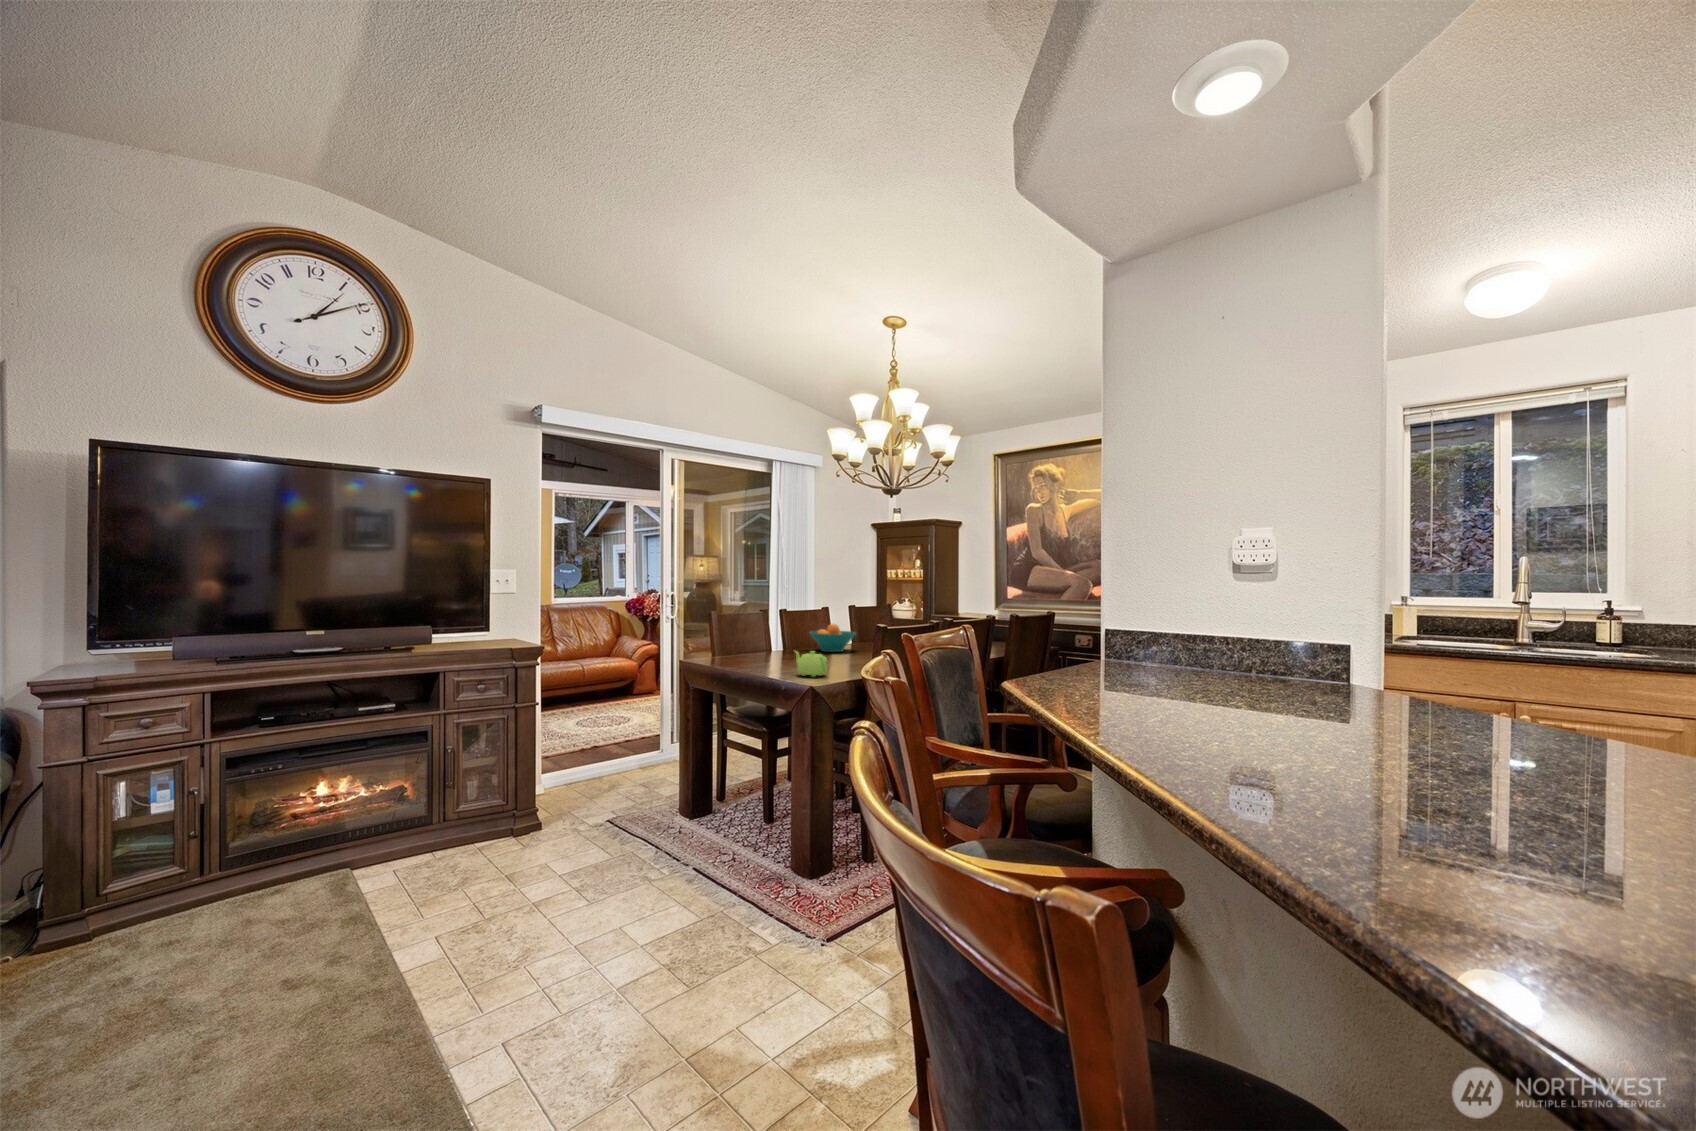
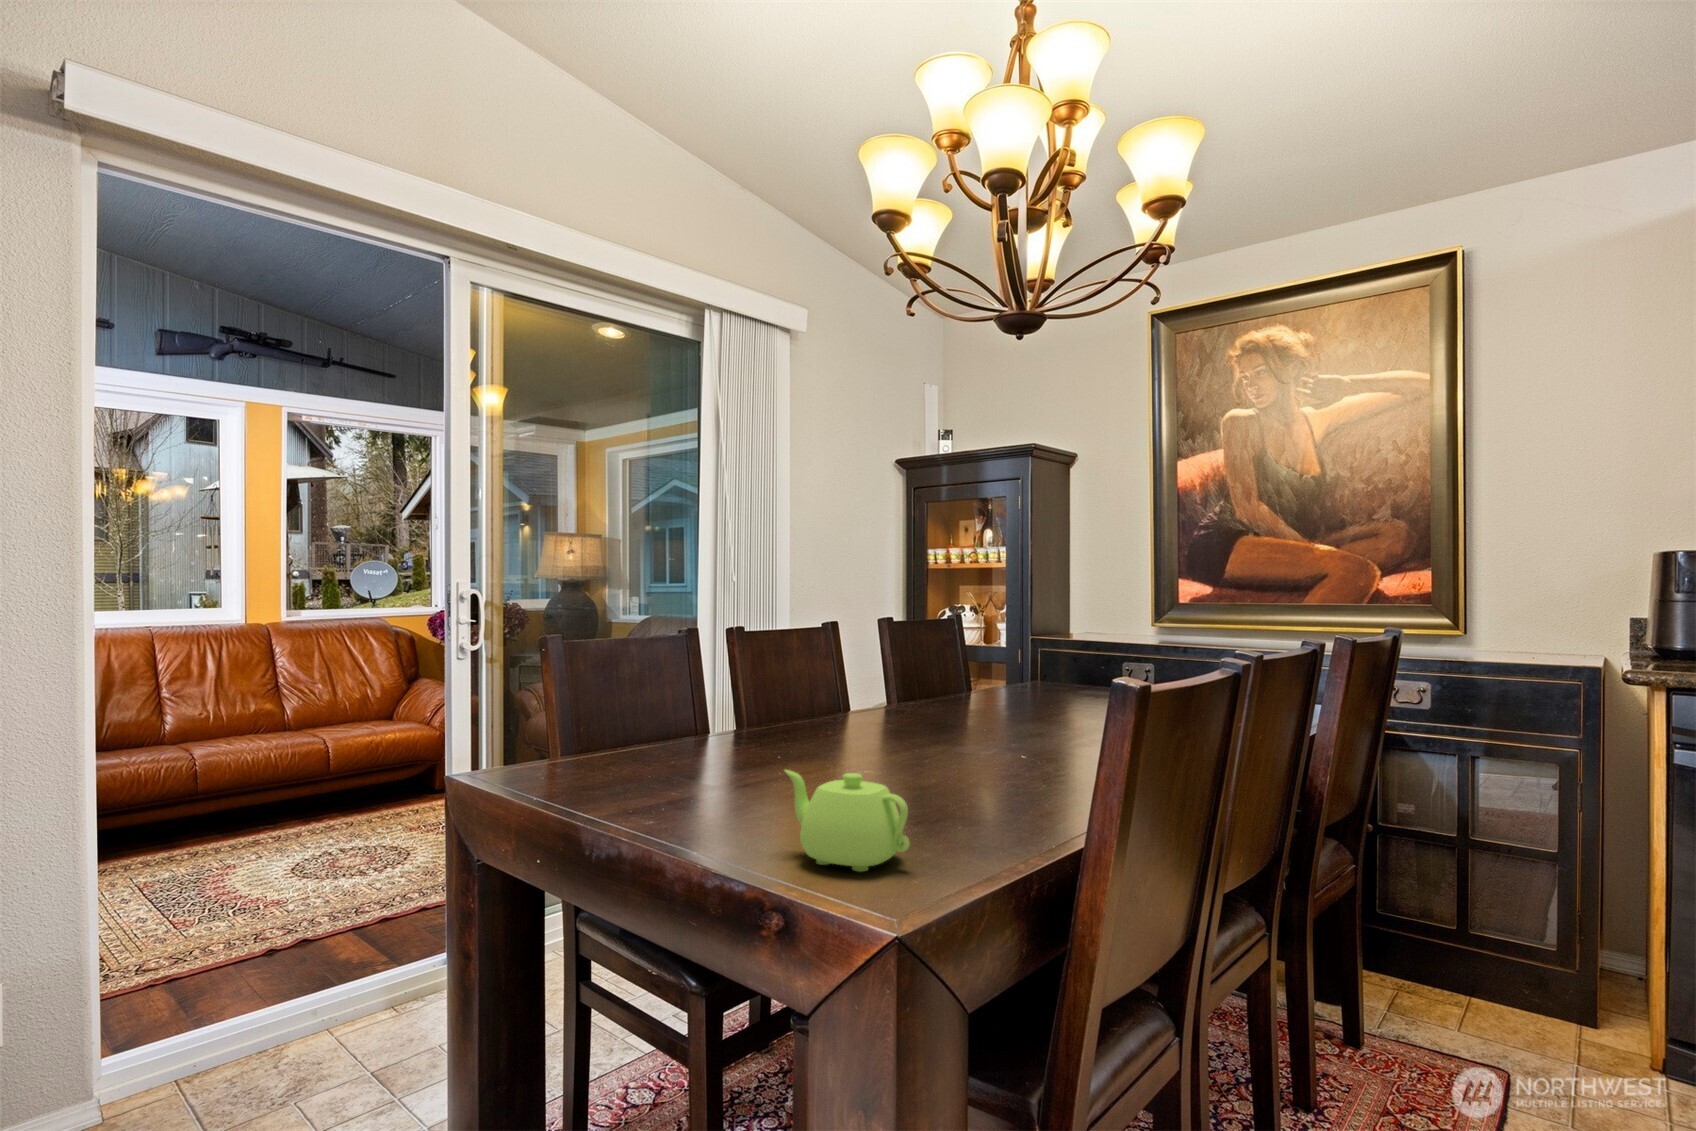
fruit bowl: present [810,624,856,652] -> none [799,663,917,735]

